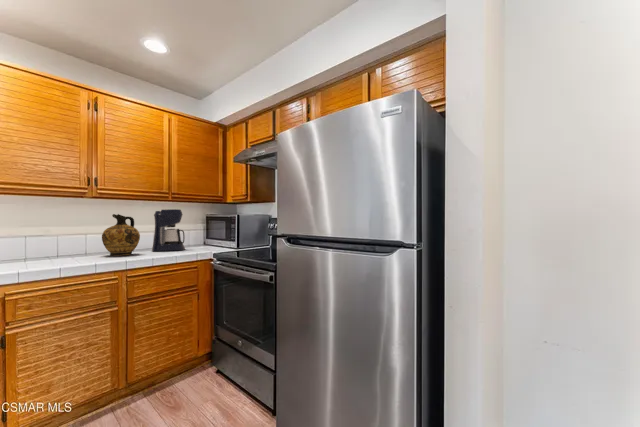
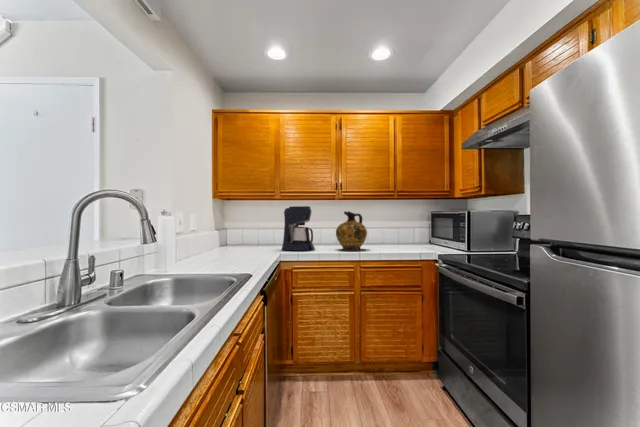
coffee maker: present [152,209,185,251] -> present [282,206,315,251]

